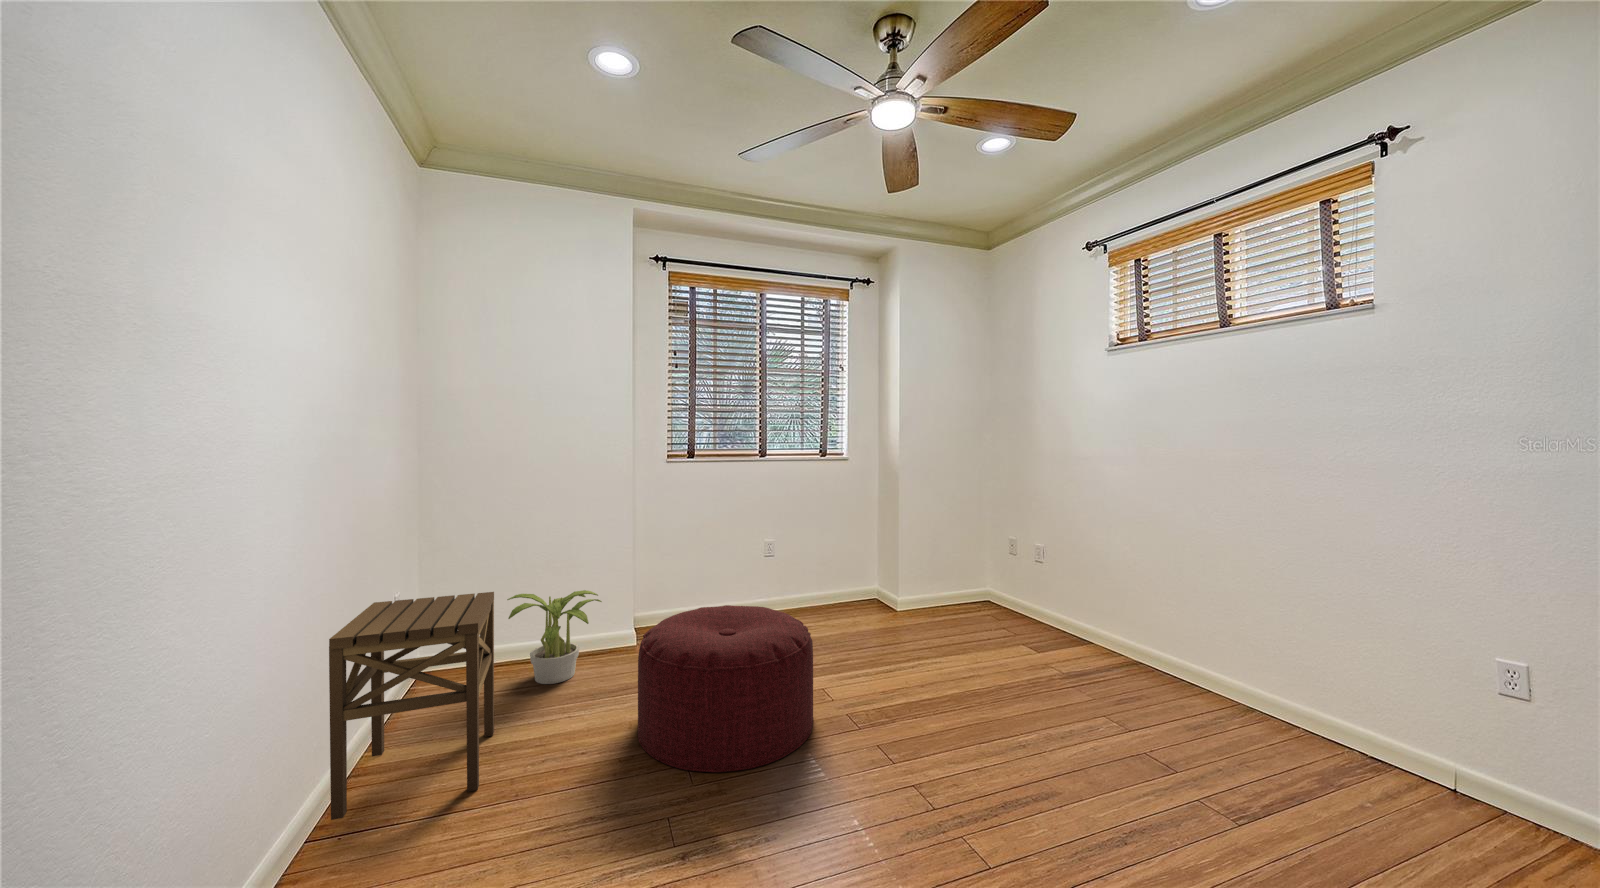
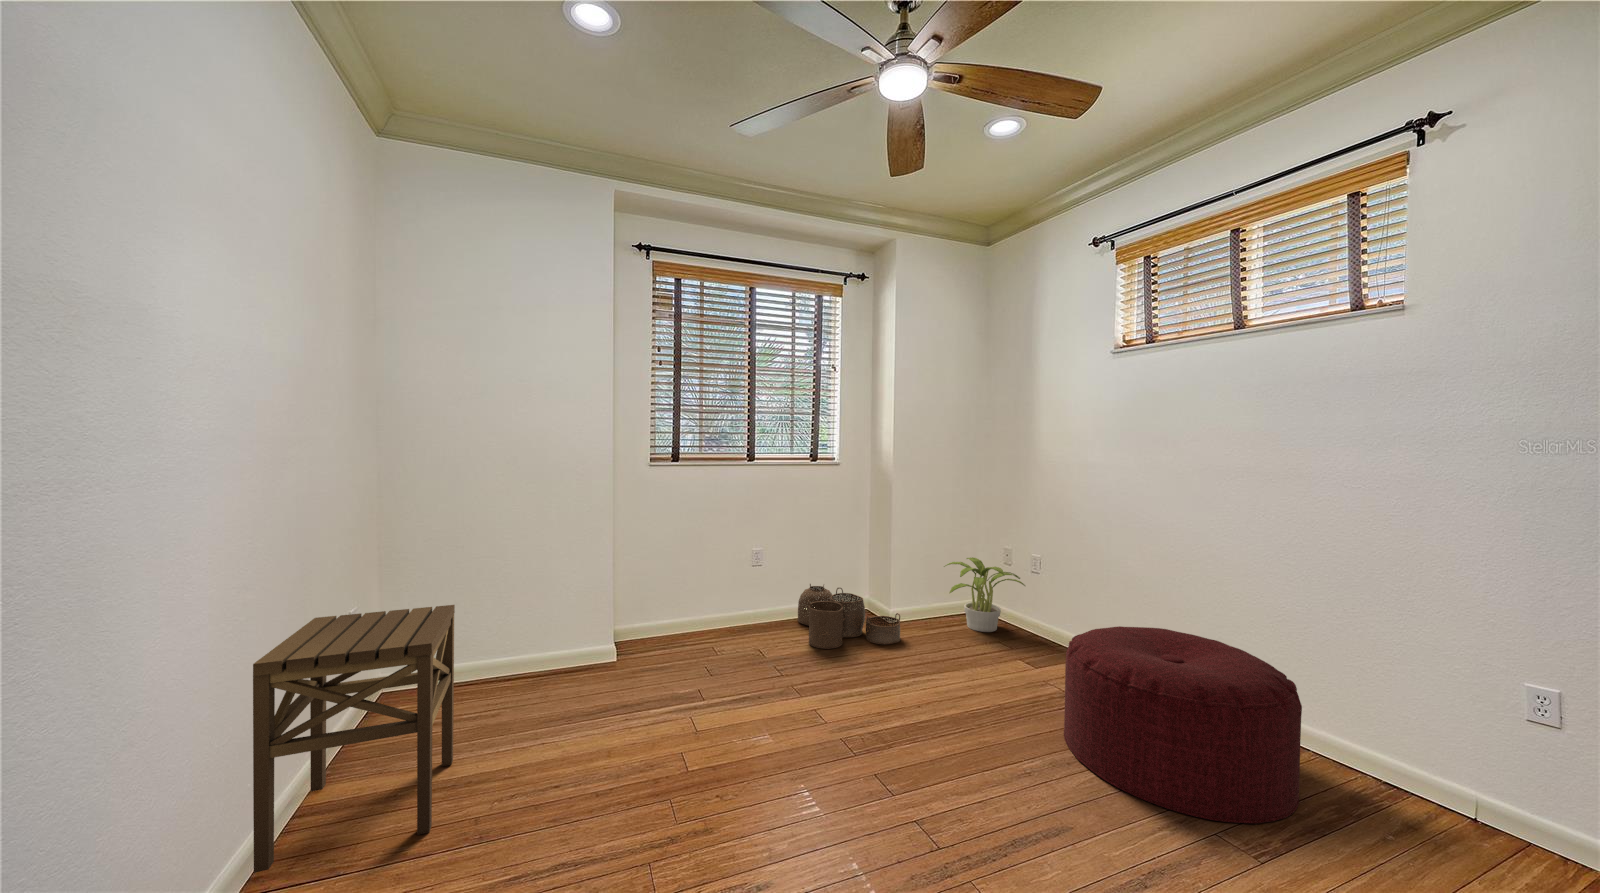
woven basket: none [809,576,907,638] -> present [798,584,900,649]
potted plant: present [507,590,602,684] -> present [944,557,1025,632]
ottoman: present [638,605,813,772] -> present [1064,626,1302,824]

